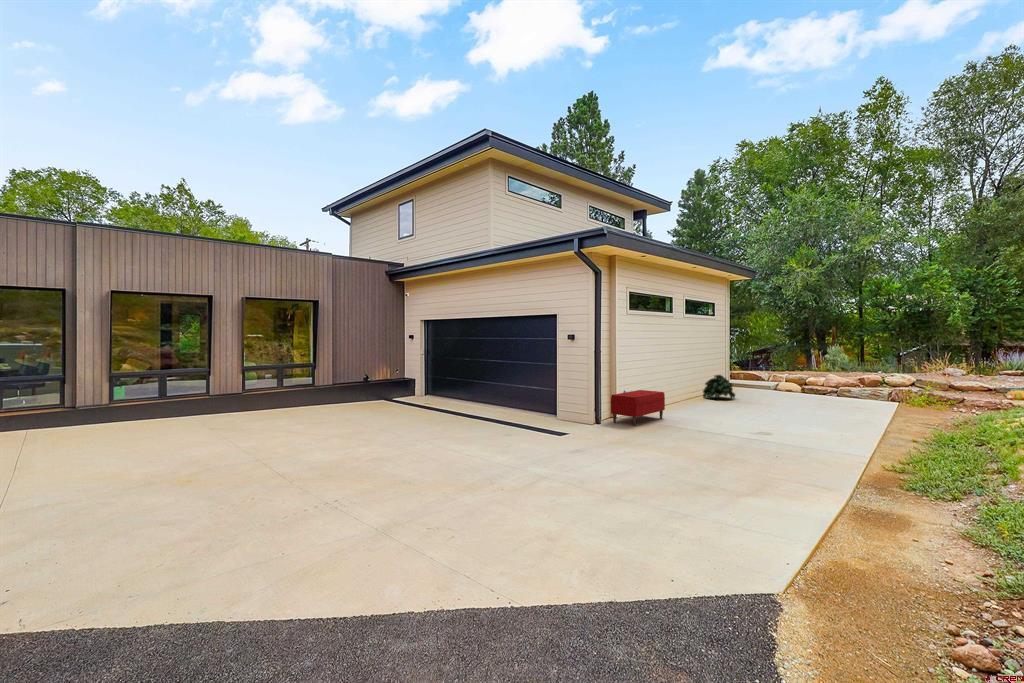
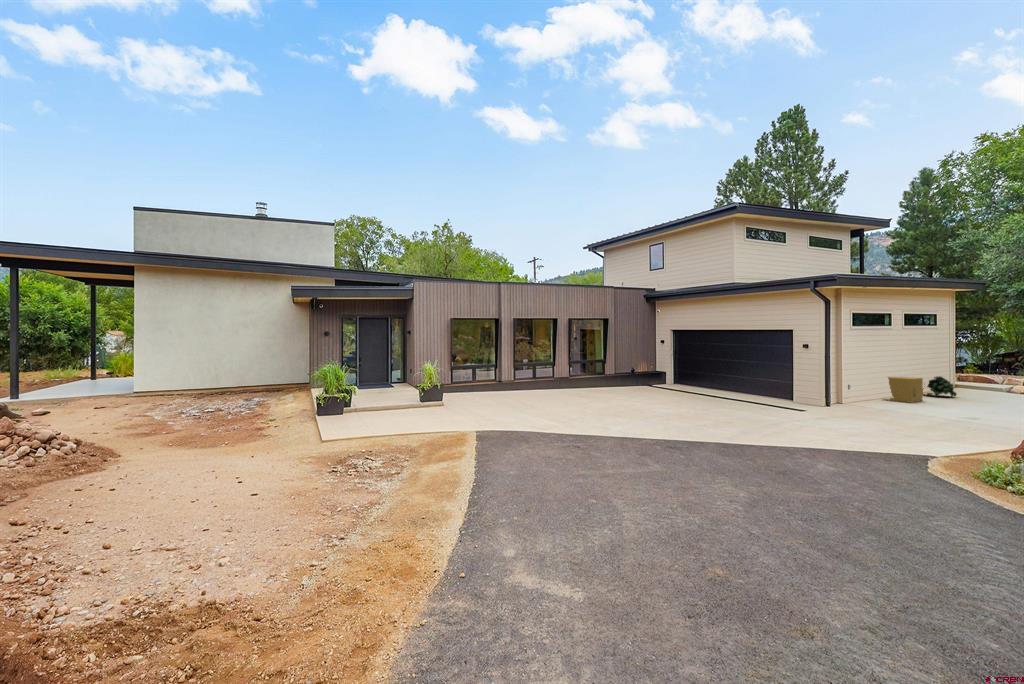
cardboard box: none [663,376,704,411] -> present [884,377,923,403]
bench: present [611,390,665,426] -> none [838,384,884,408]

